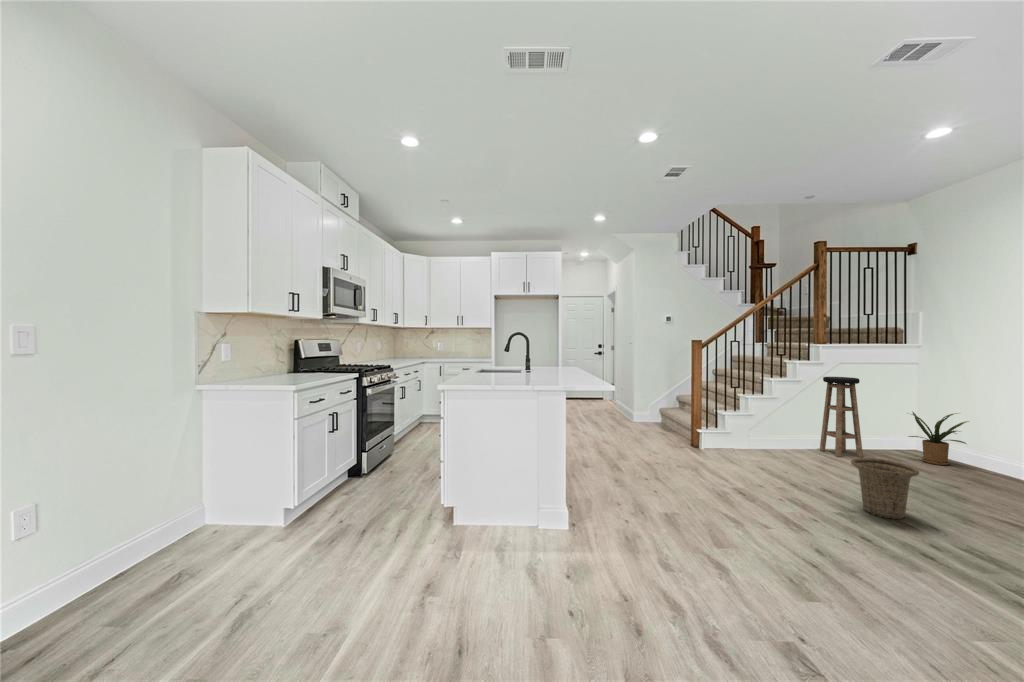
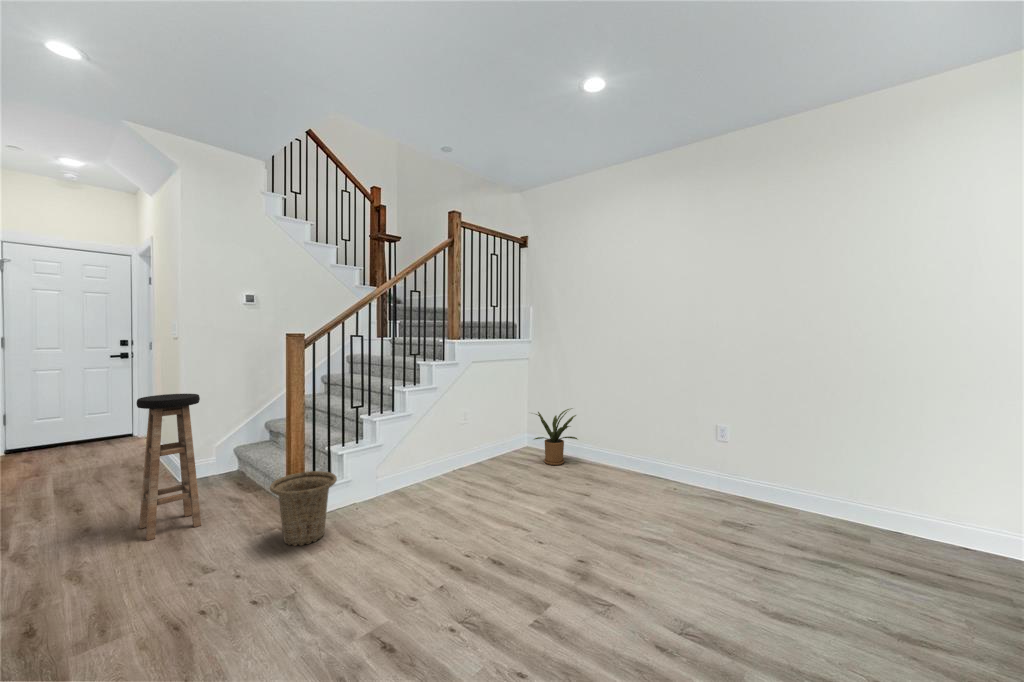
bar stool: present [820,377,863,457] -> present [137,394,201,540]
basket: present [851,458,919,519] -> present [270,471,337,546]

